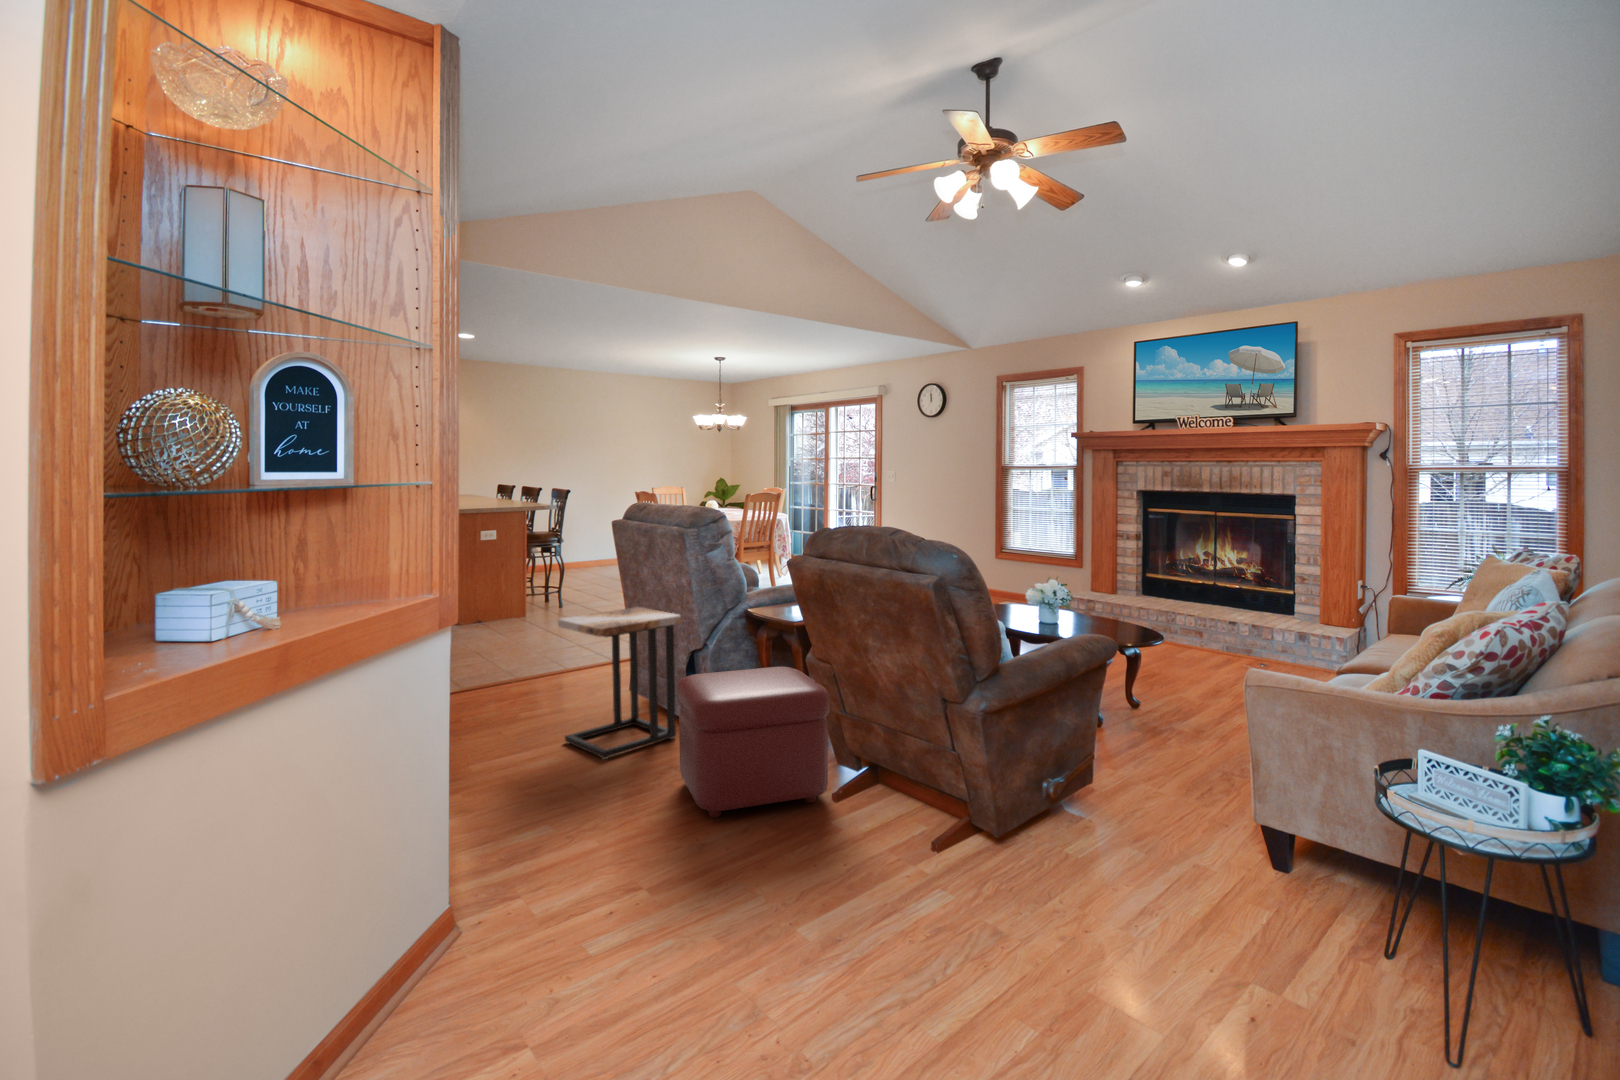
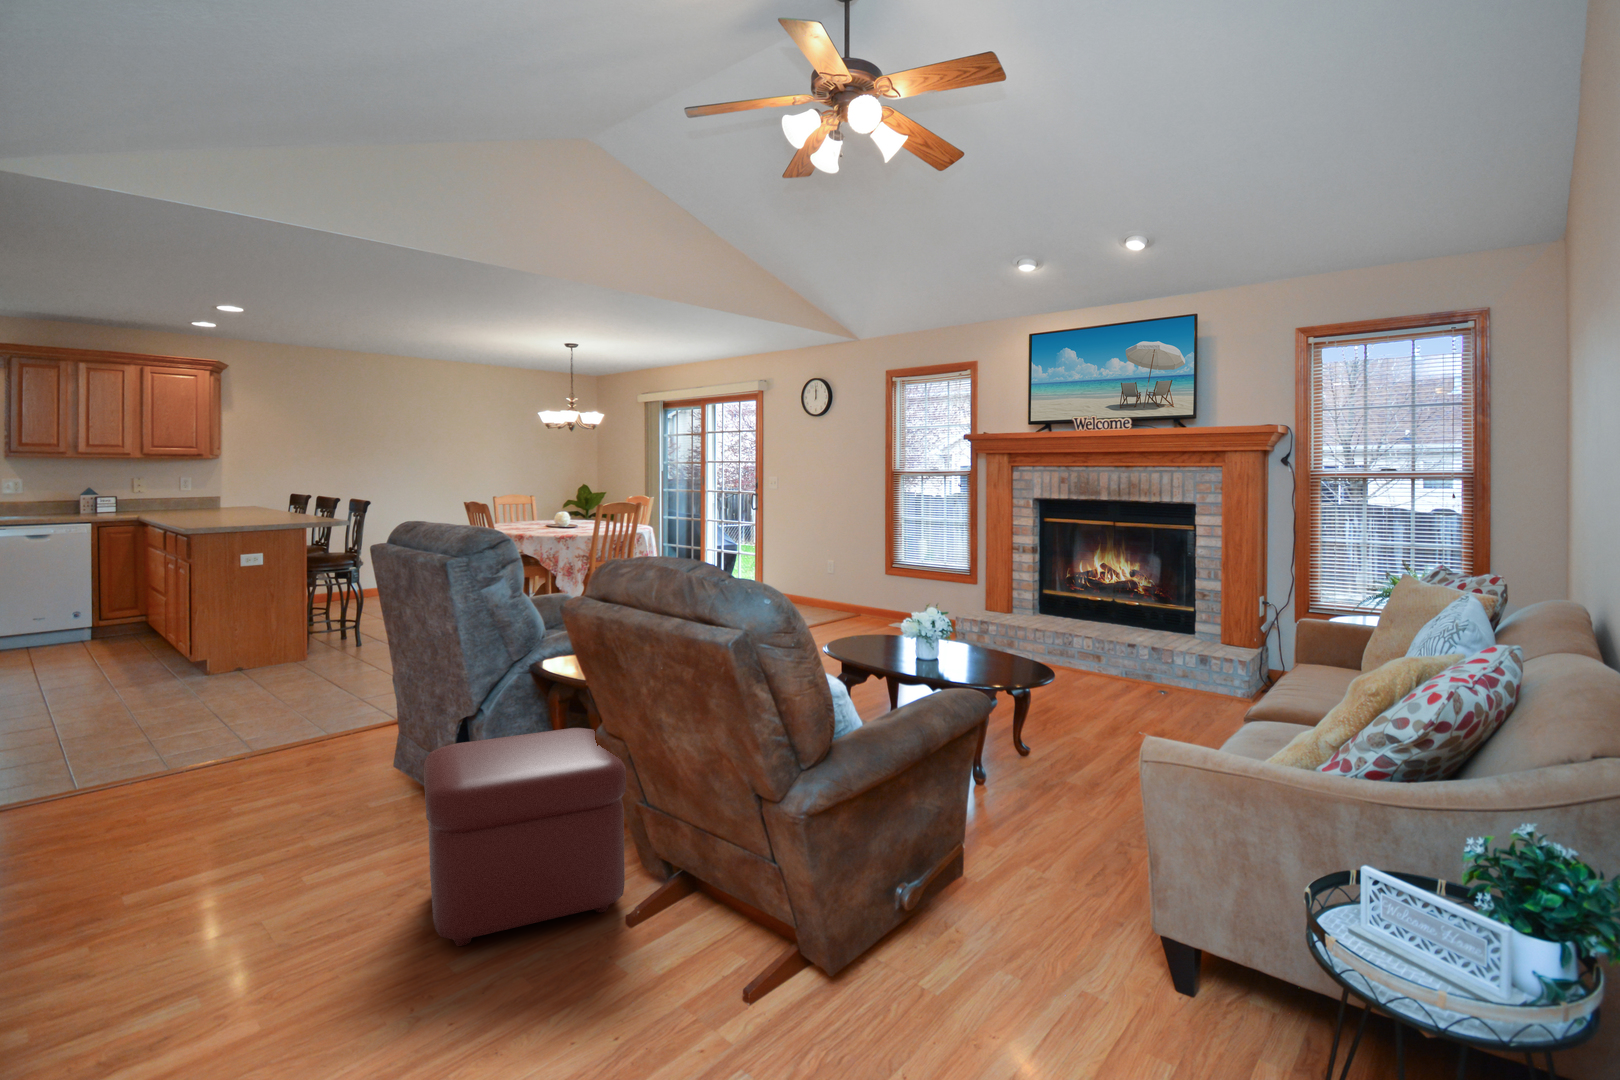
side table: present [558,607,681,759] -> none [286,648,459,855]

